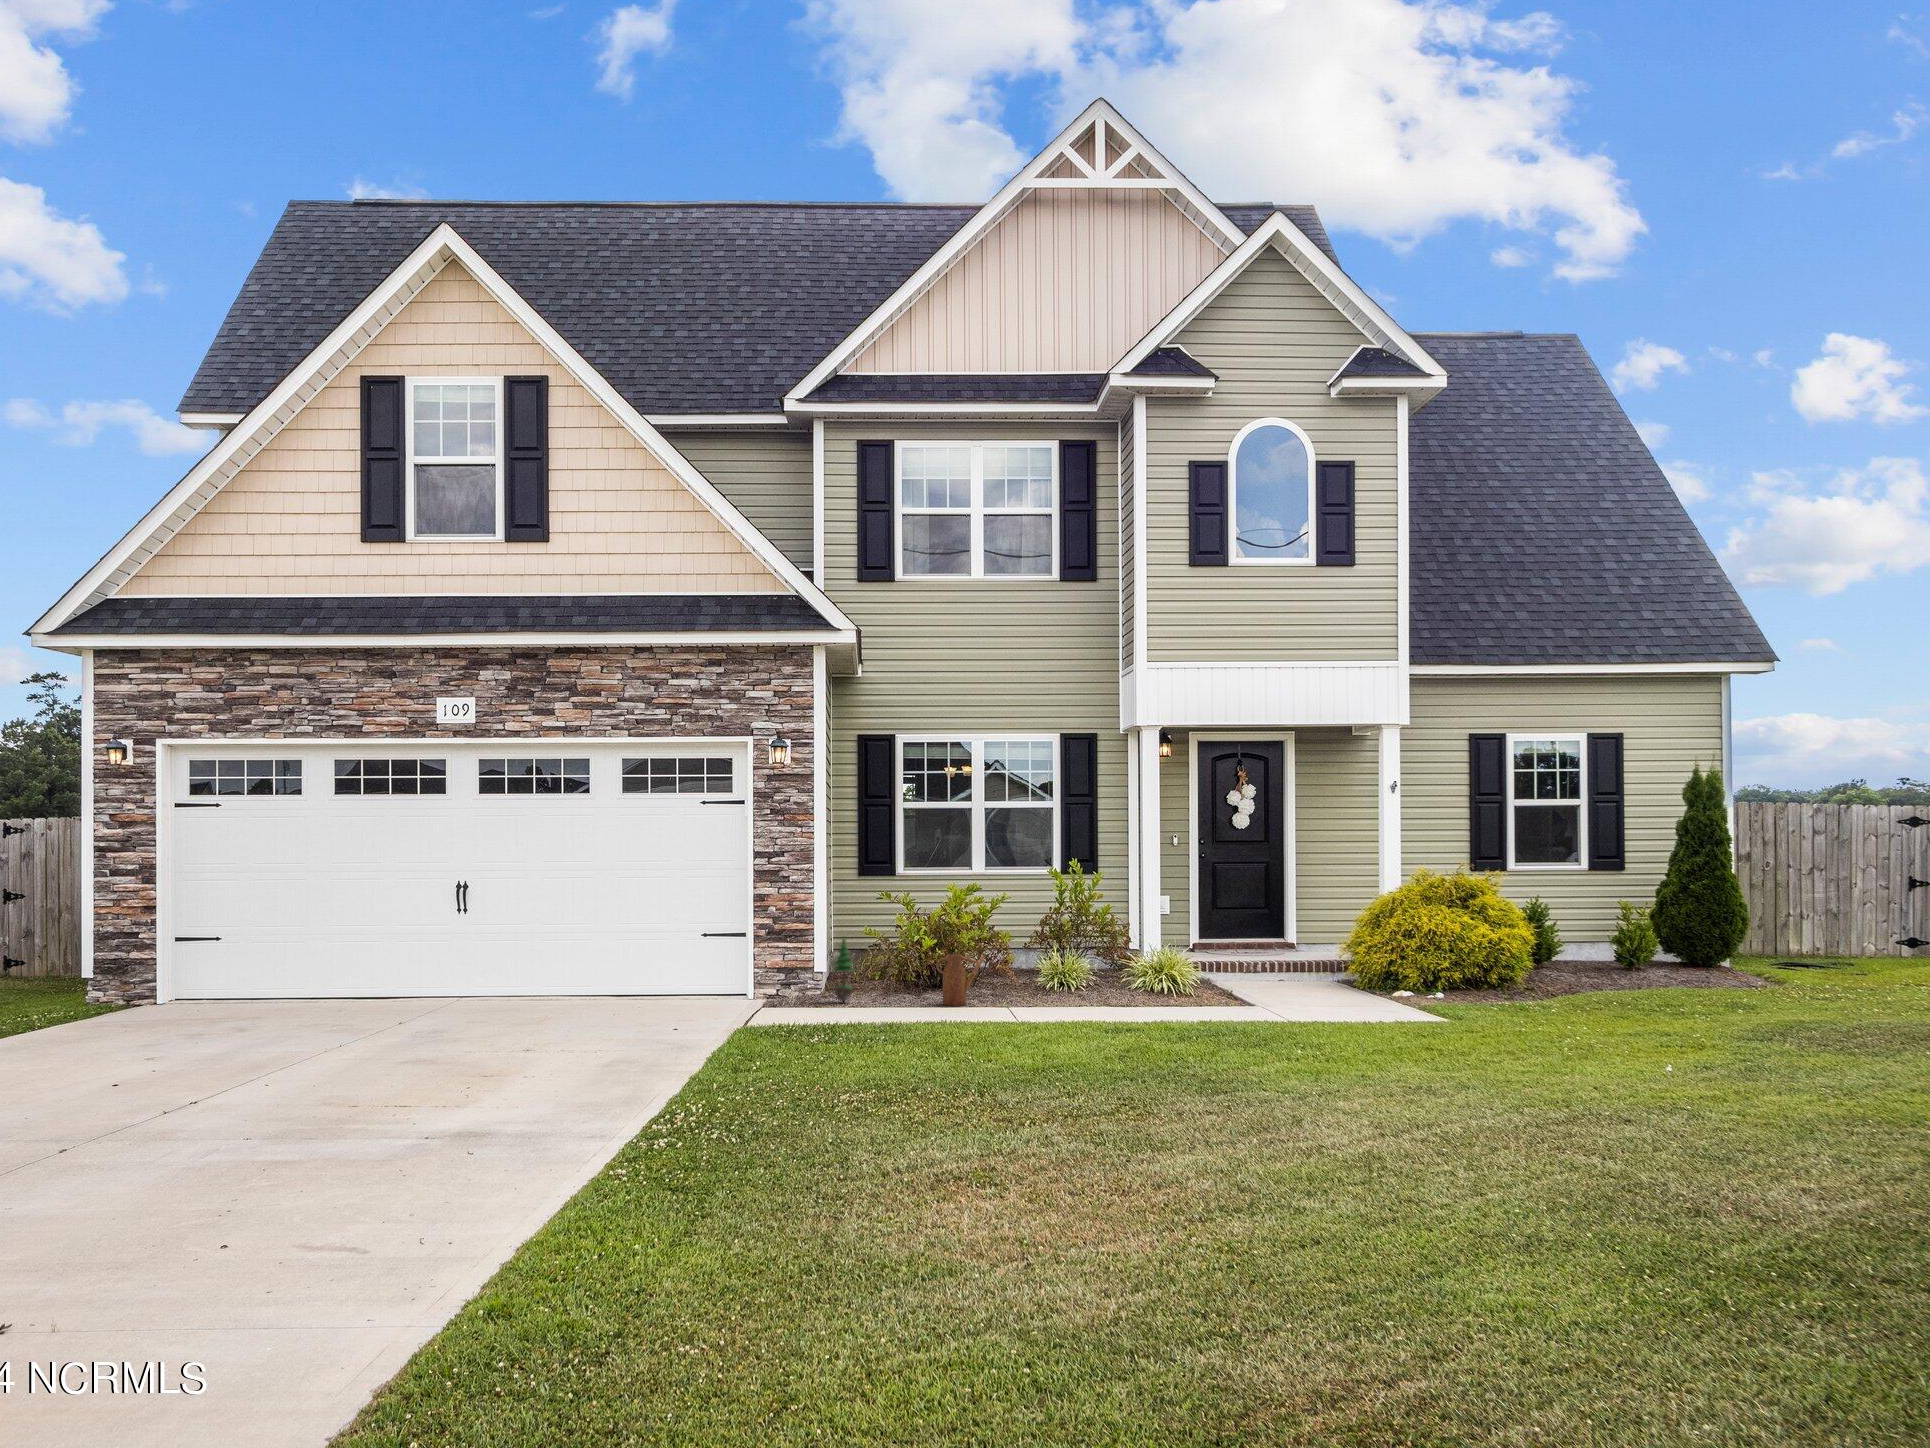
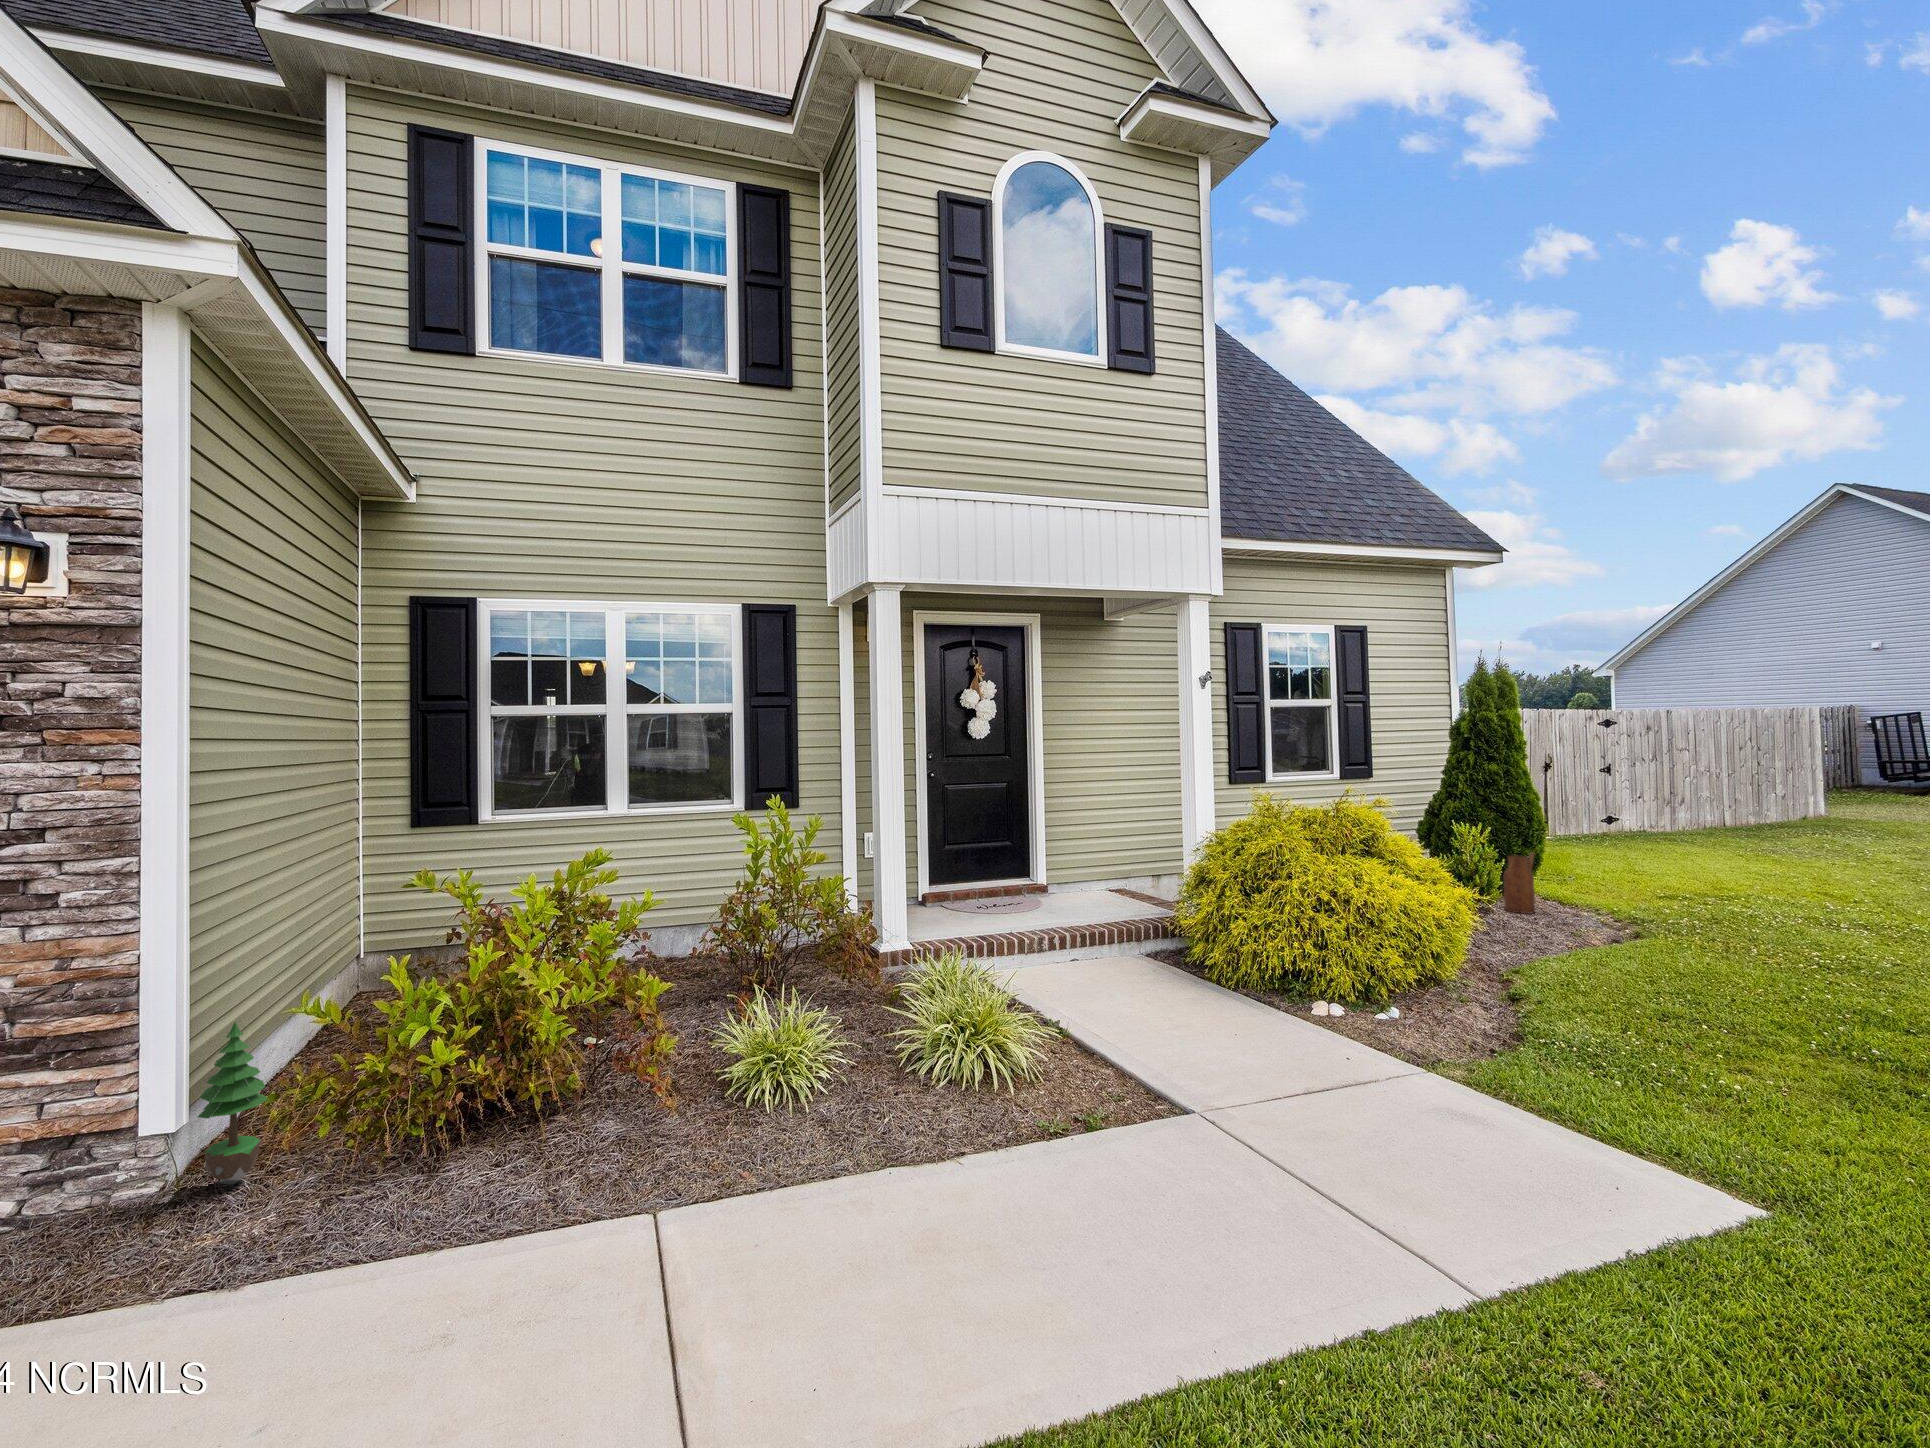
watering can: present [936,954,985,1006] -> present [1503,853,1535,914]

